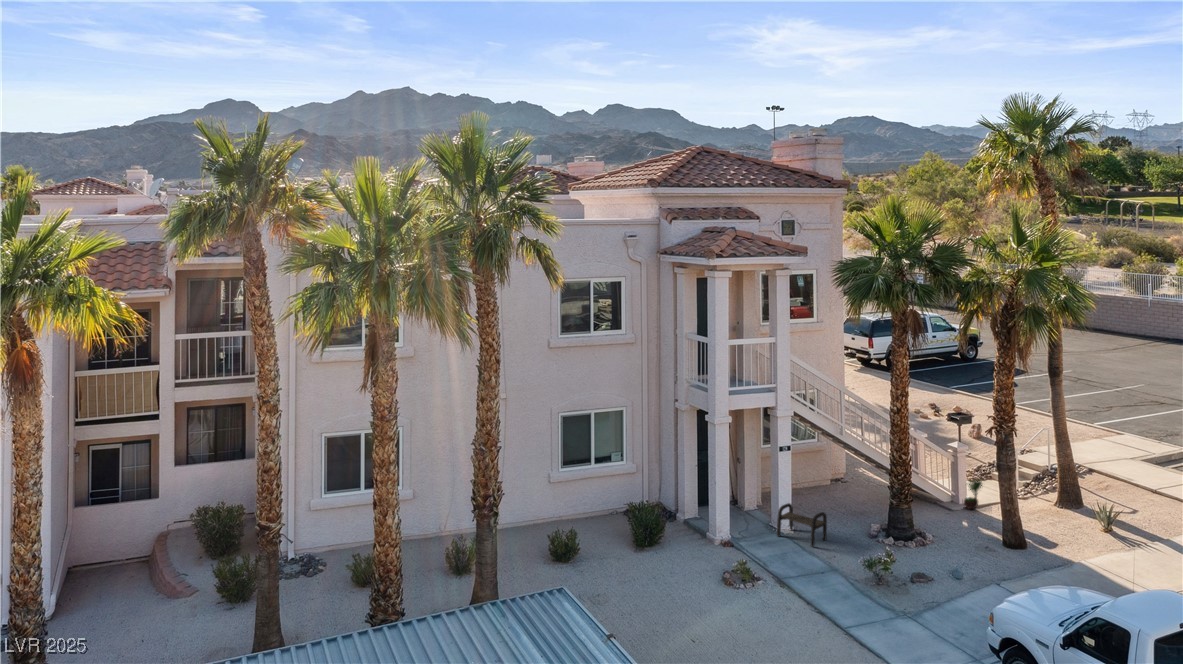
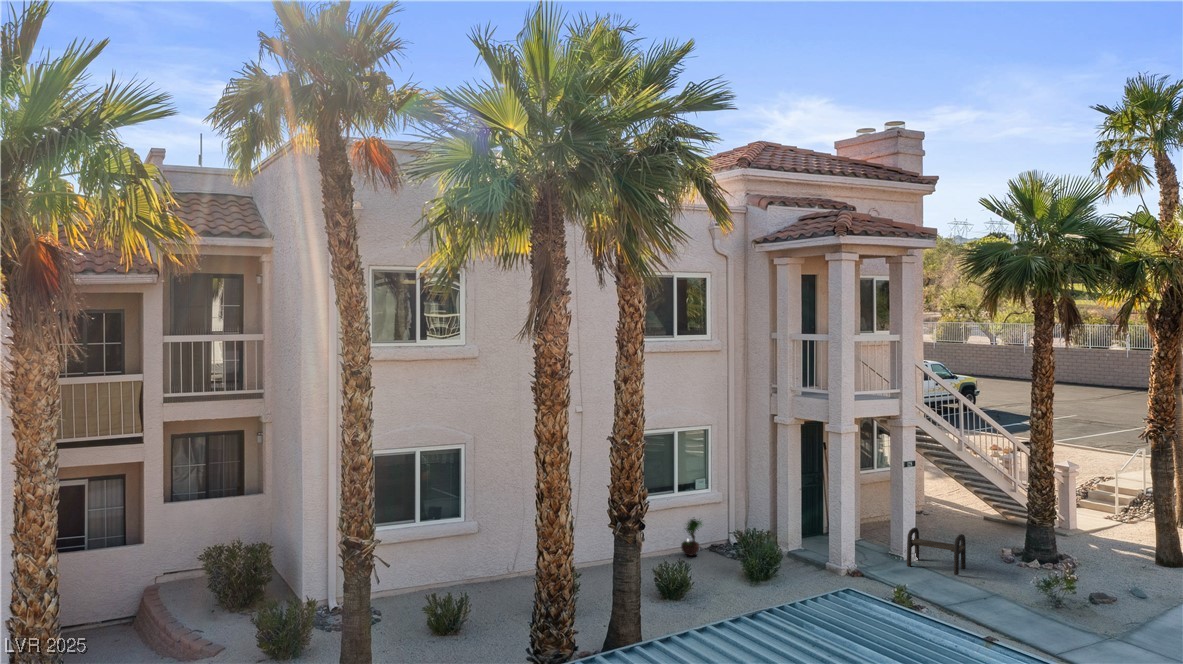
potted tree: present [964,480,982,509] -> present [681,519,702,556]

